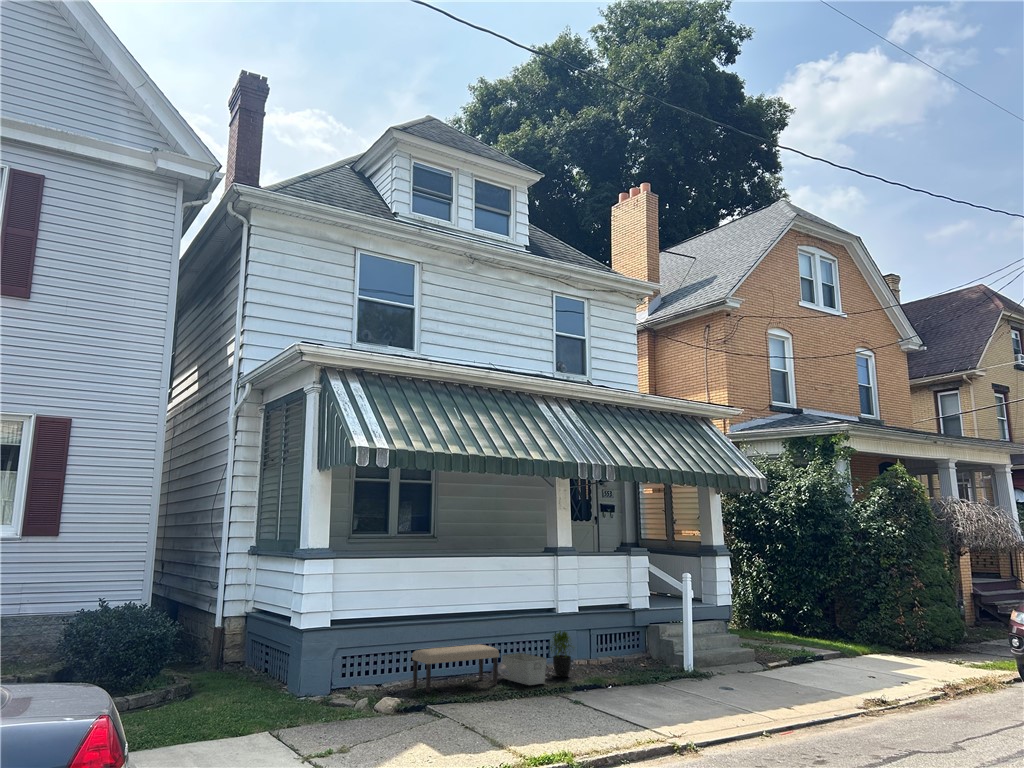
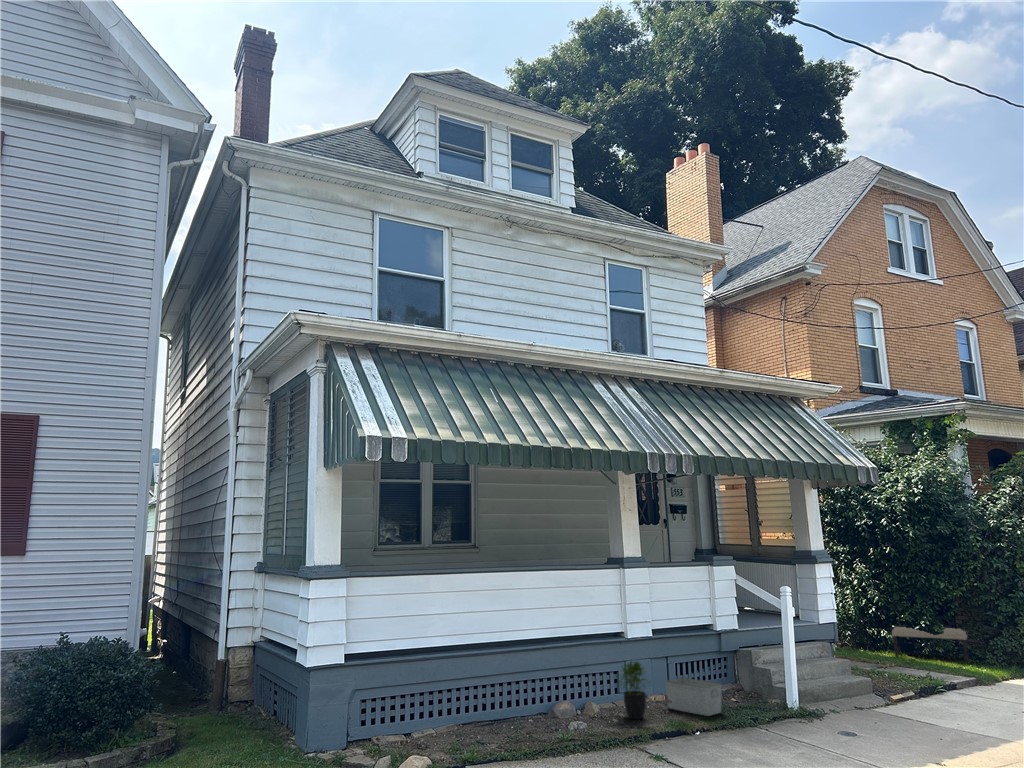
bench: present [412,644,499,693] -> present [892,626,969,662]
storage bin: present [502,653,547,685] -> present [666,678,722,716]

